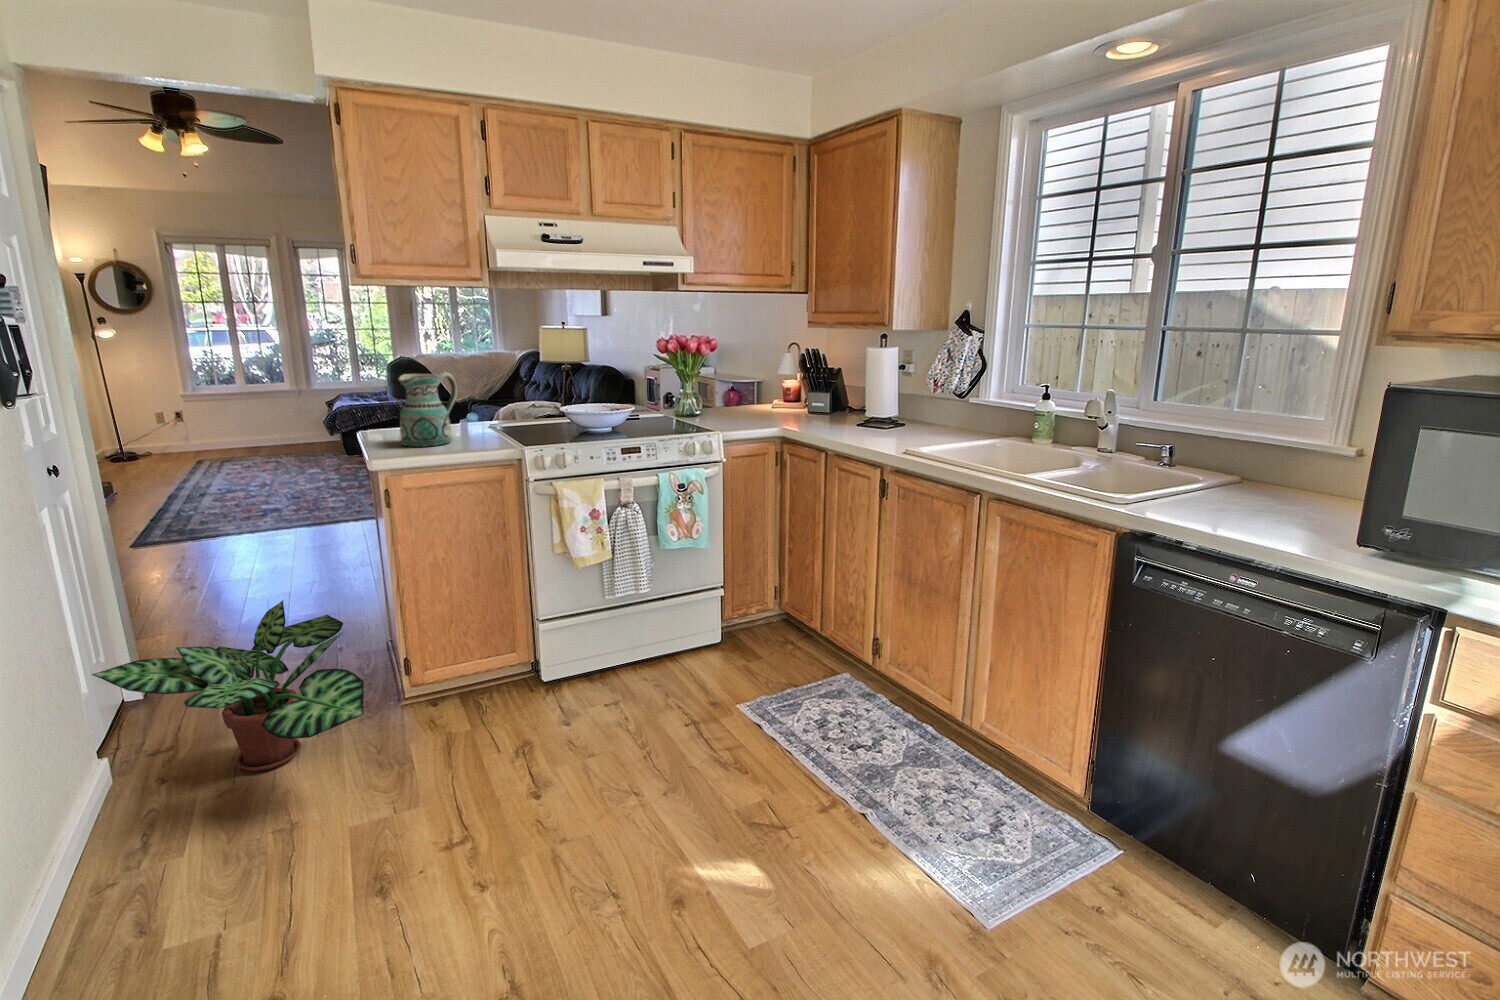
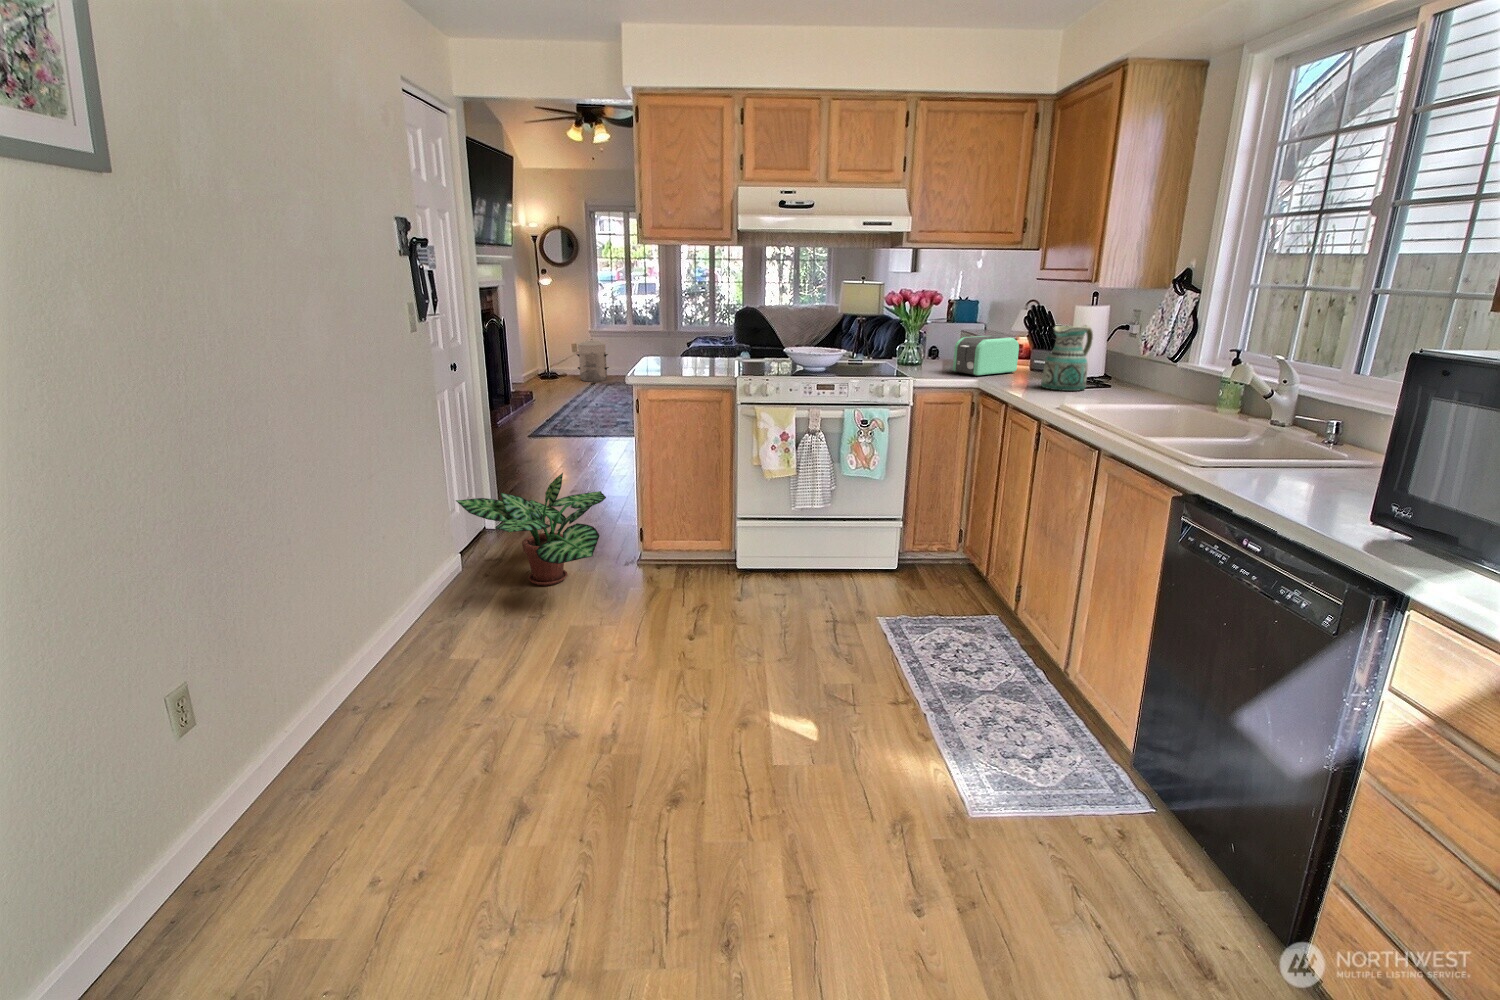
ceramic pitcher: present [398,372,457,447] -> present [1041,325,1093,391]
toaster: none [748,381,806,424] -> present [953,336,1019,376]
waste bin: none [168,405,220,460] -> present [577,339,609,382]

